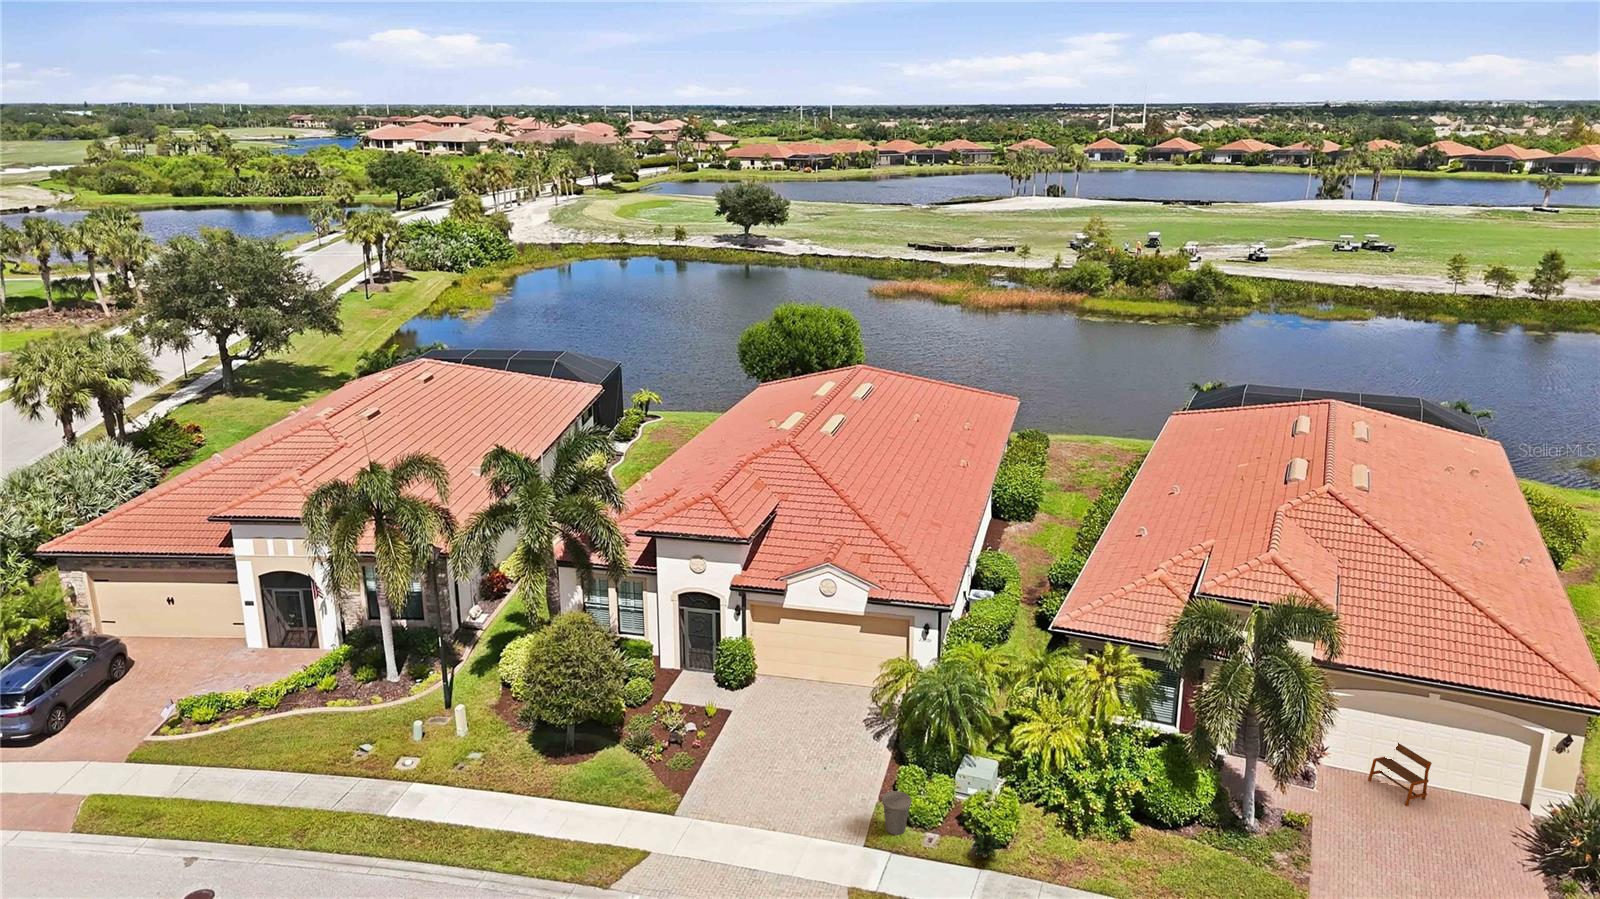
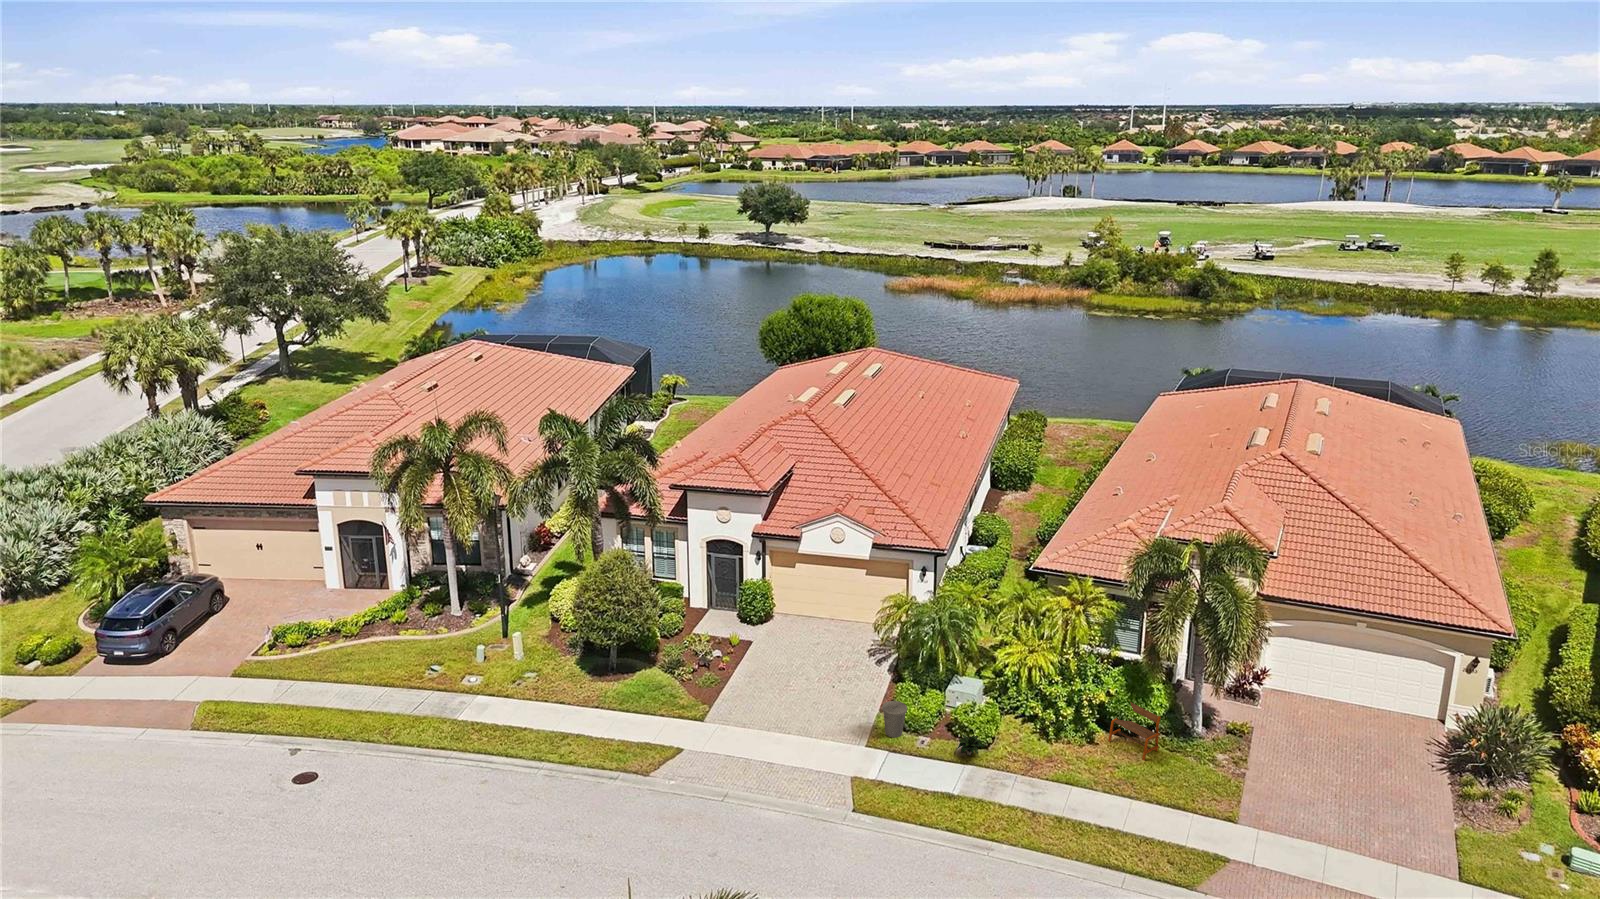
bench: present [1368,743,1432,806] -> present [1108,702,1161,760]

